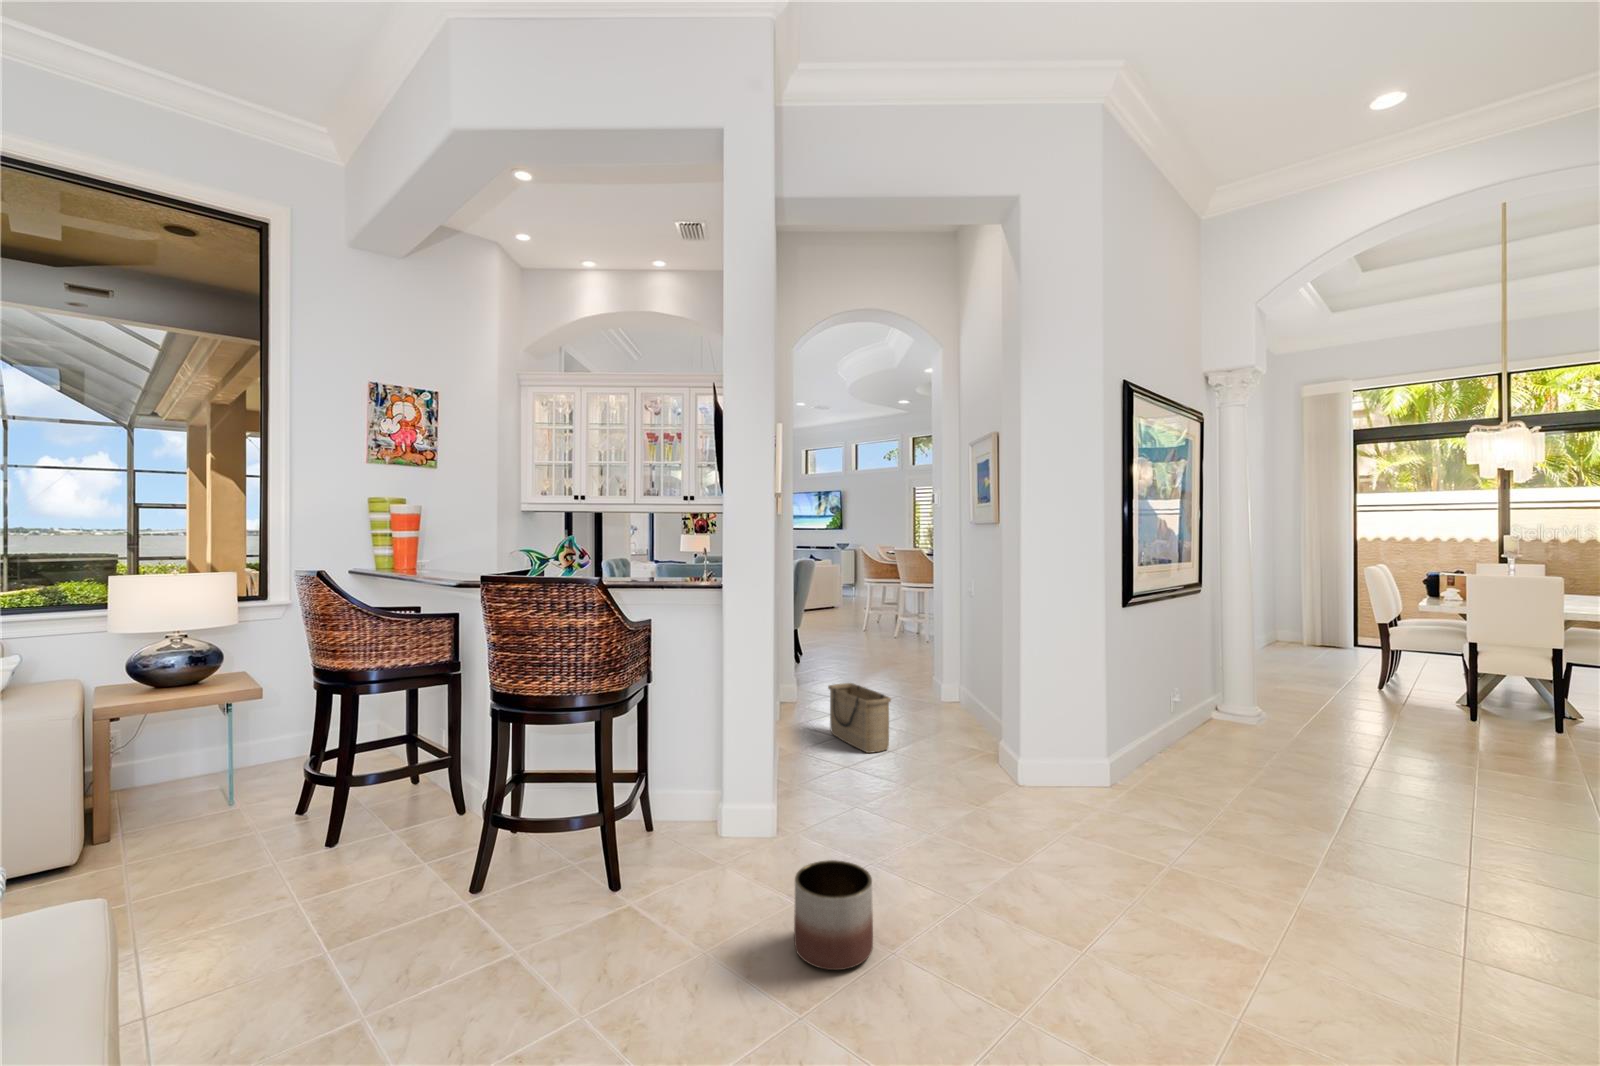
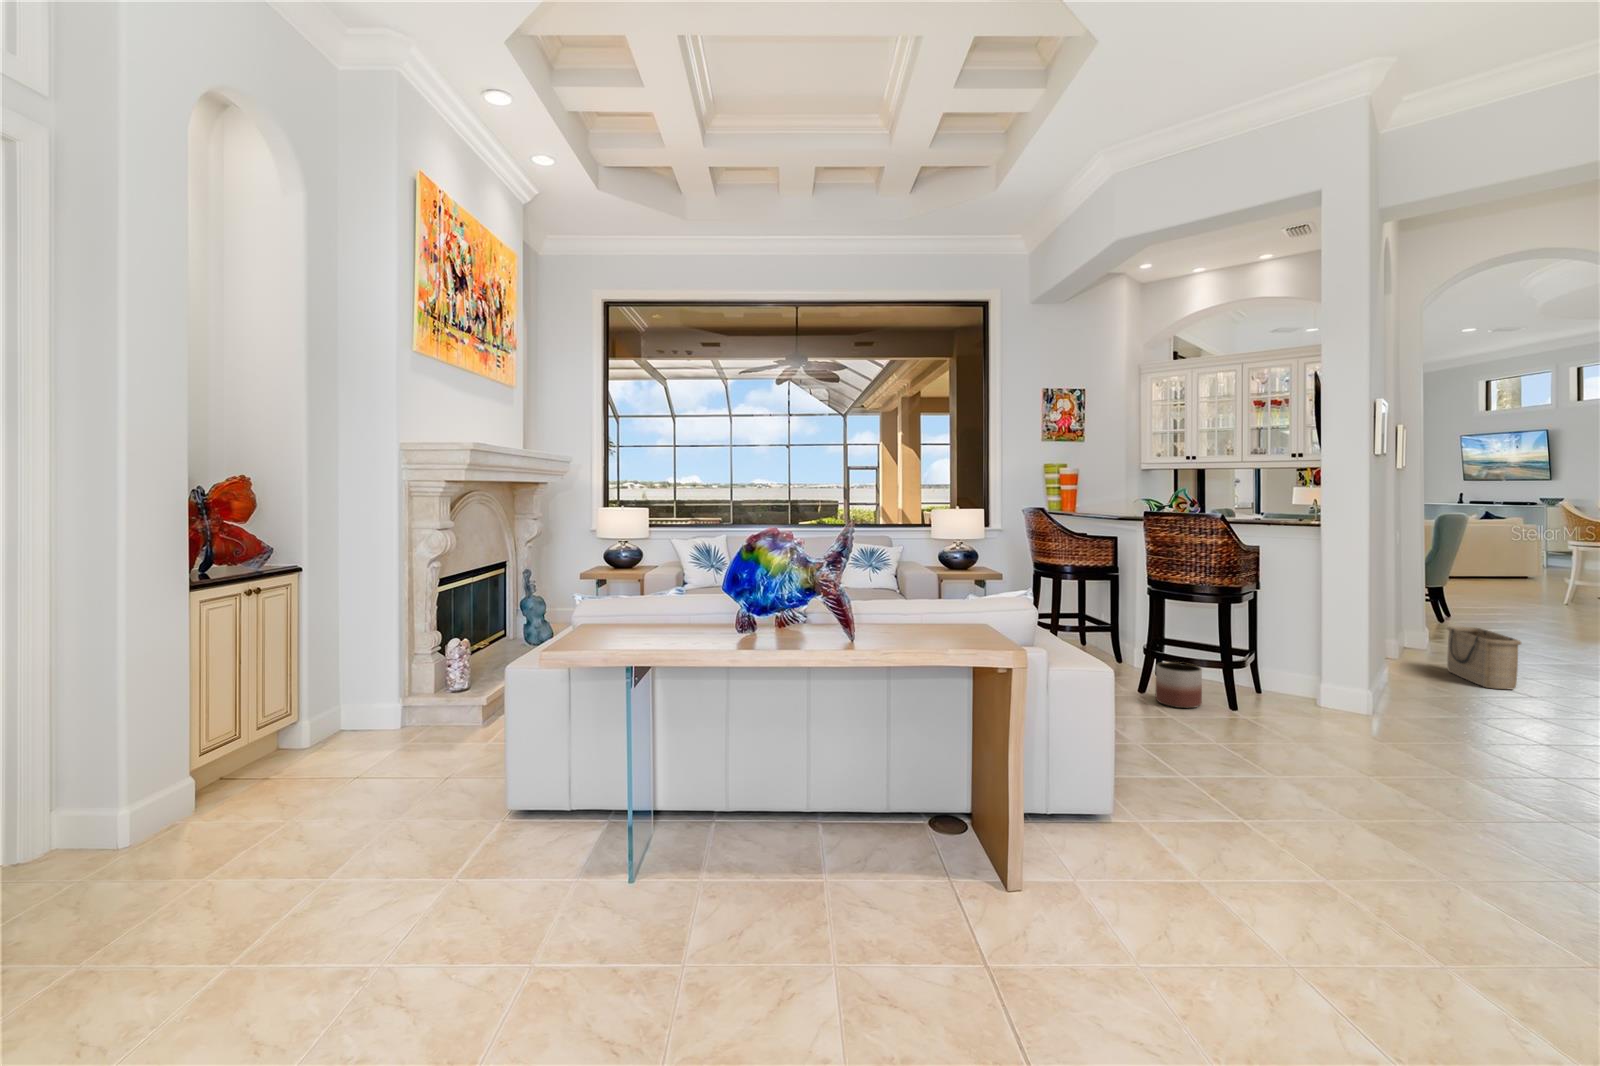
planter: present [794,860,873,970] -> present [1155,662,1202,708]

